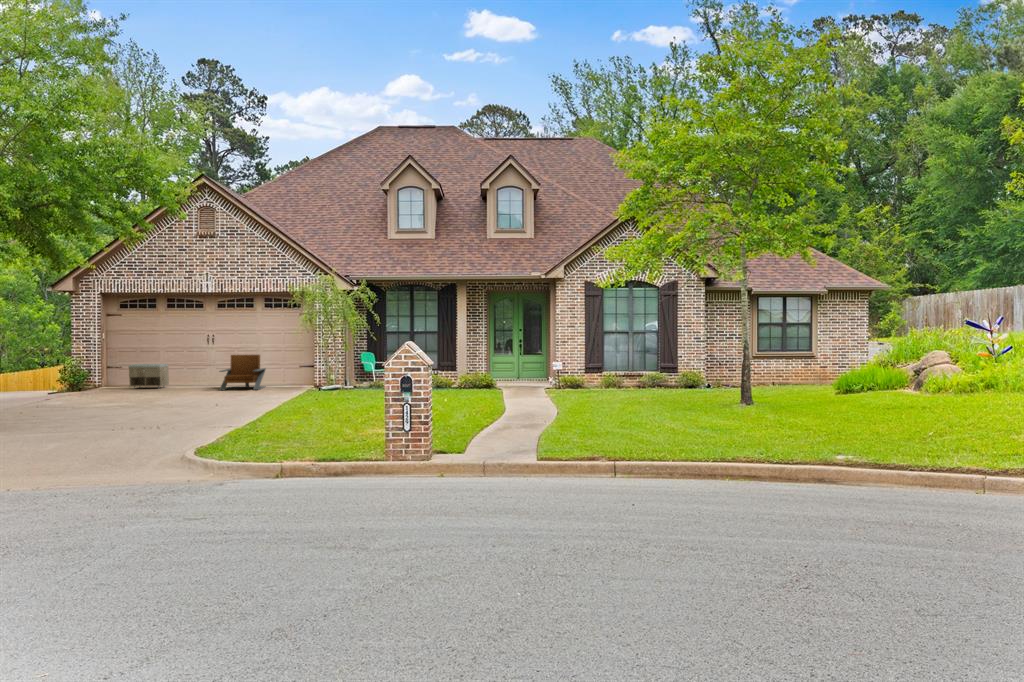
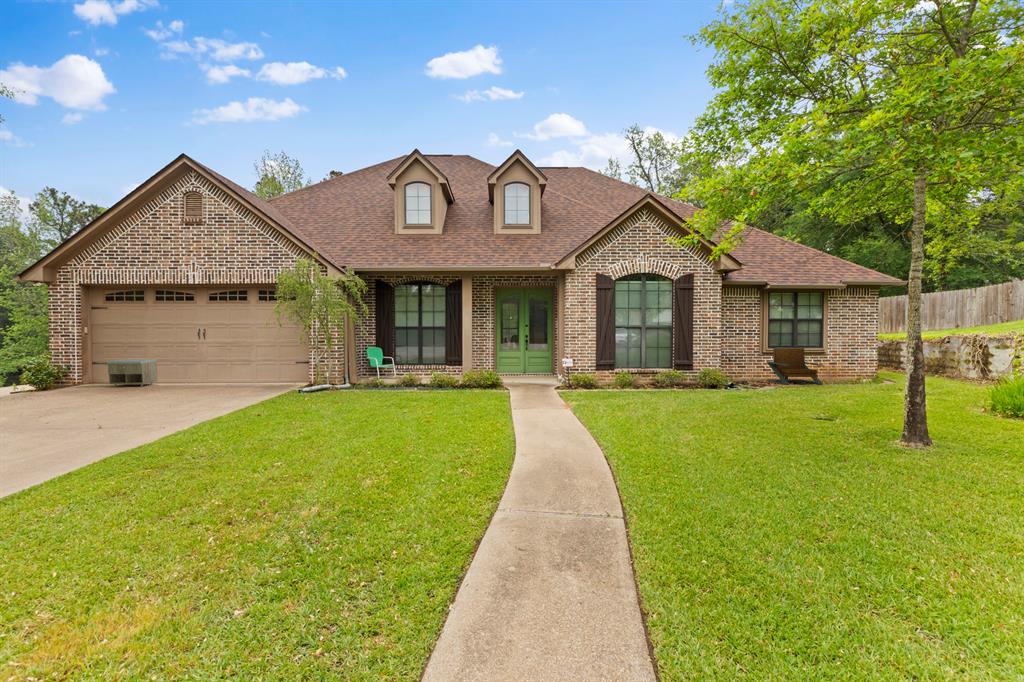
lounge chair: present [219,355,266,390] -> present [767,348,823,384]

